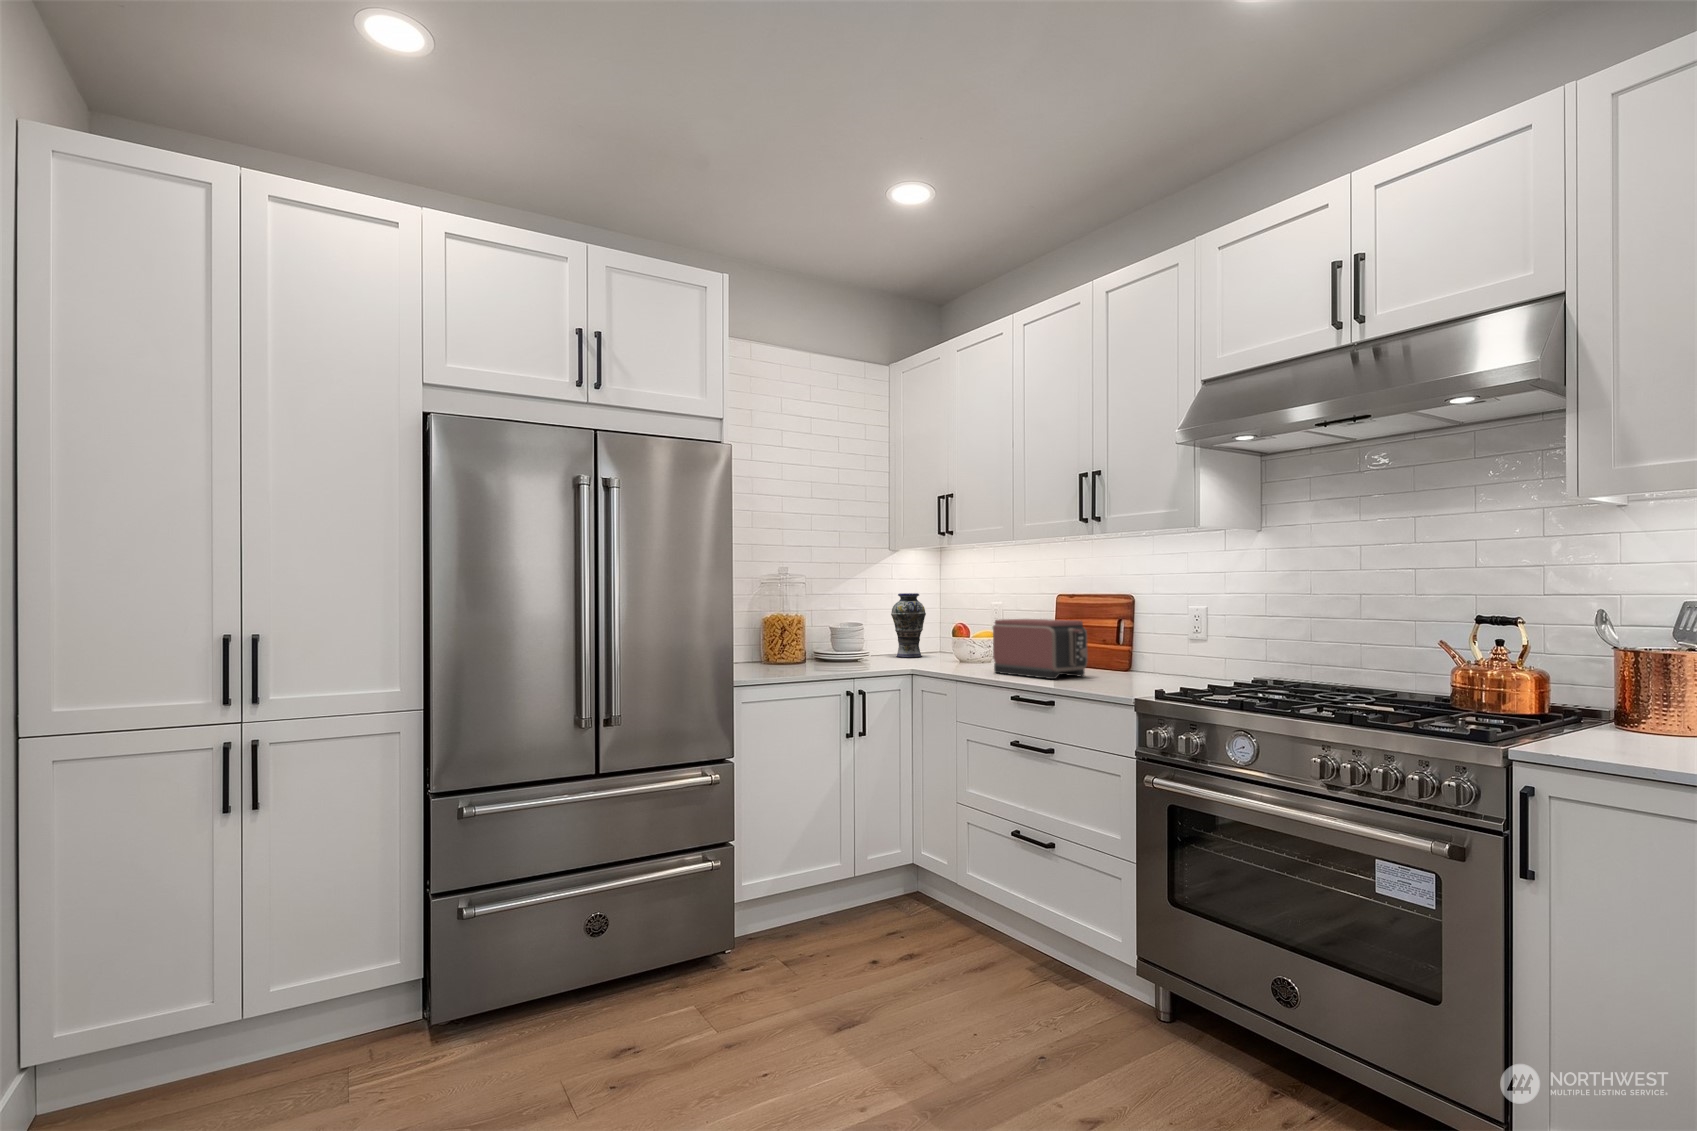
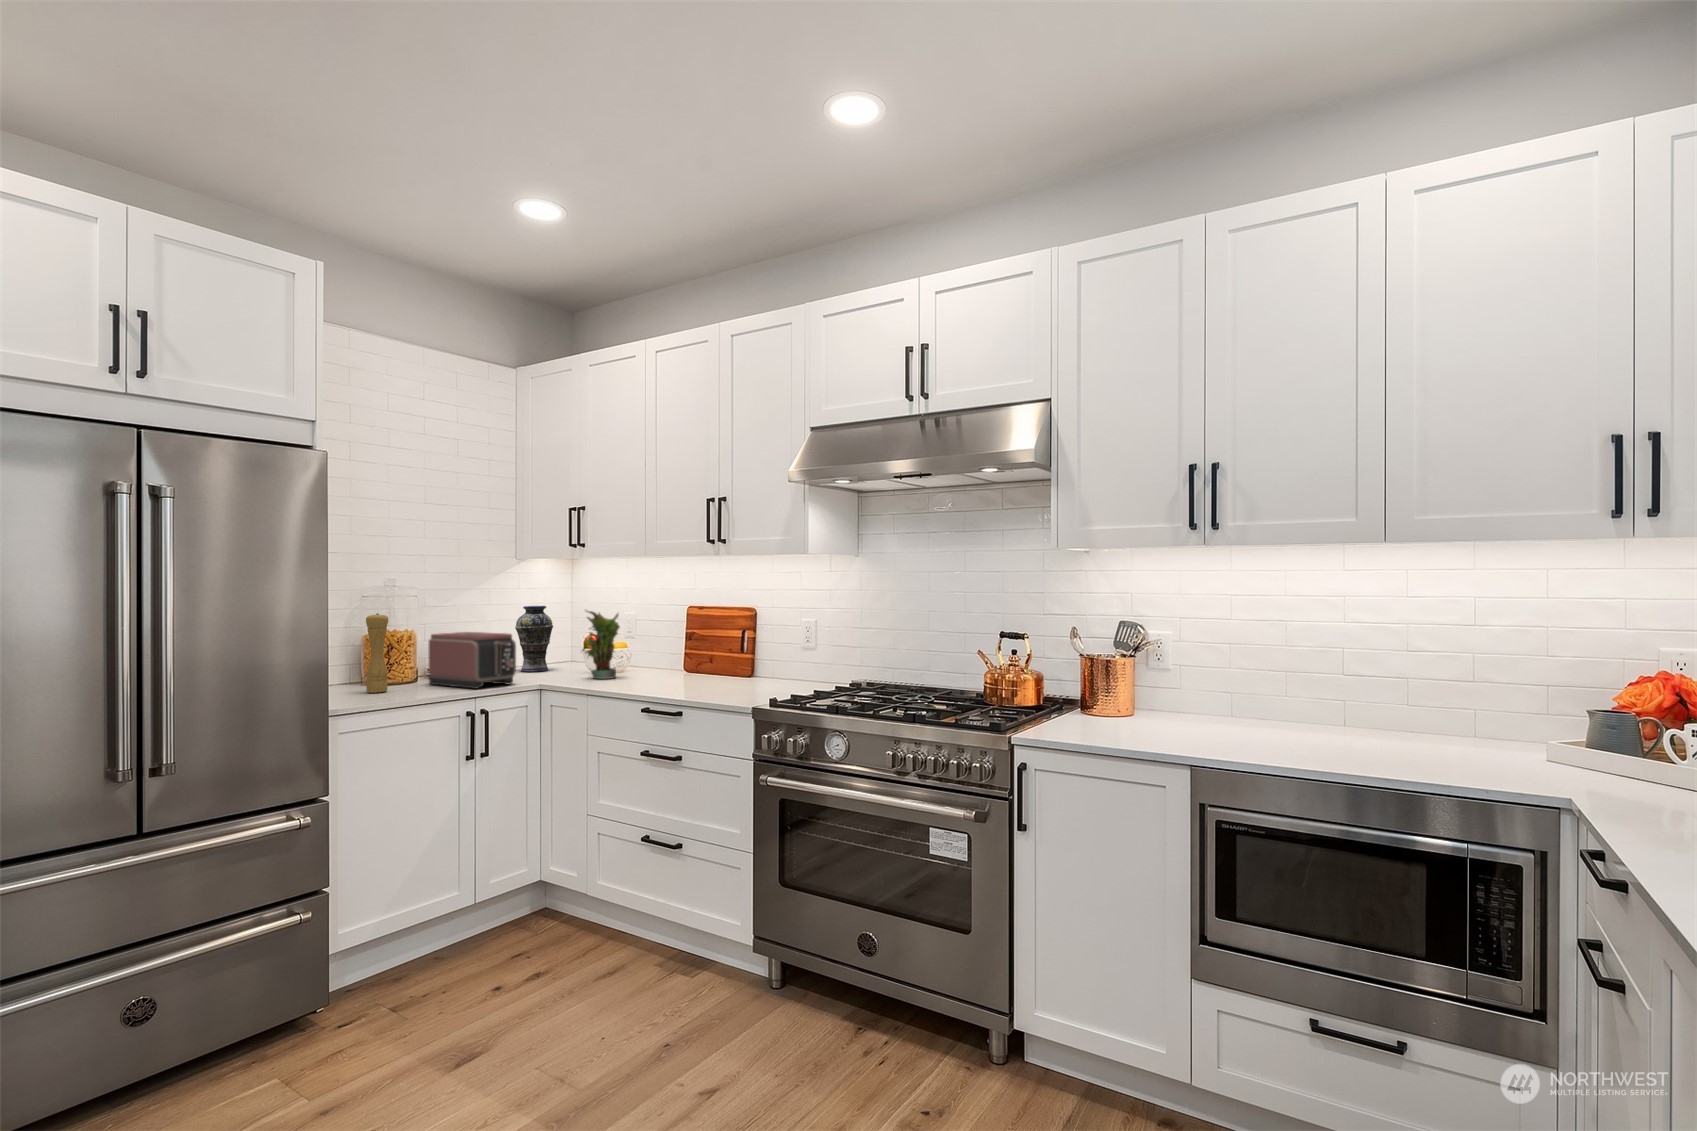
potted plant: none [952,594,991,666] -> present [582,611,620,679]
pepper mill: none [762,595,780,668] -> present [366,613,388,693]
toaster: present [993,619,1088,679] -> present [429,632,516,689]

